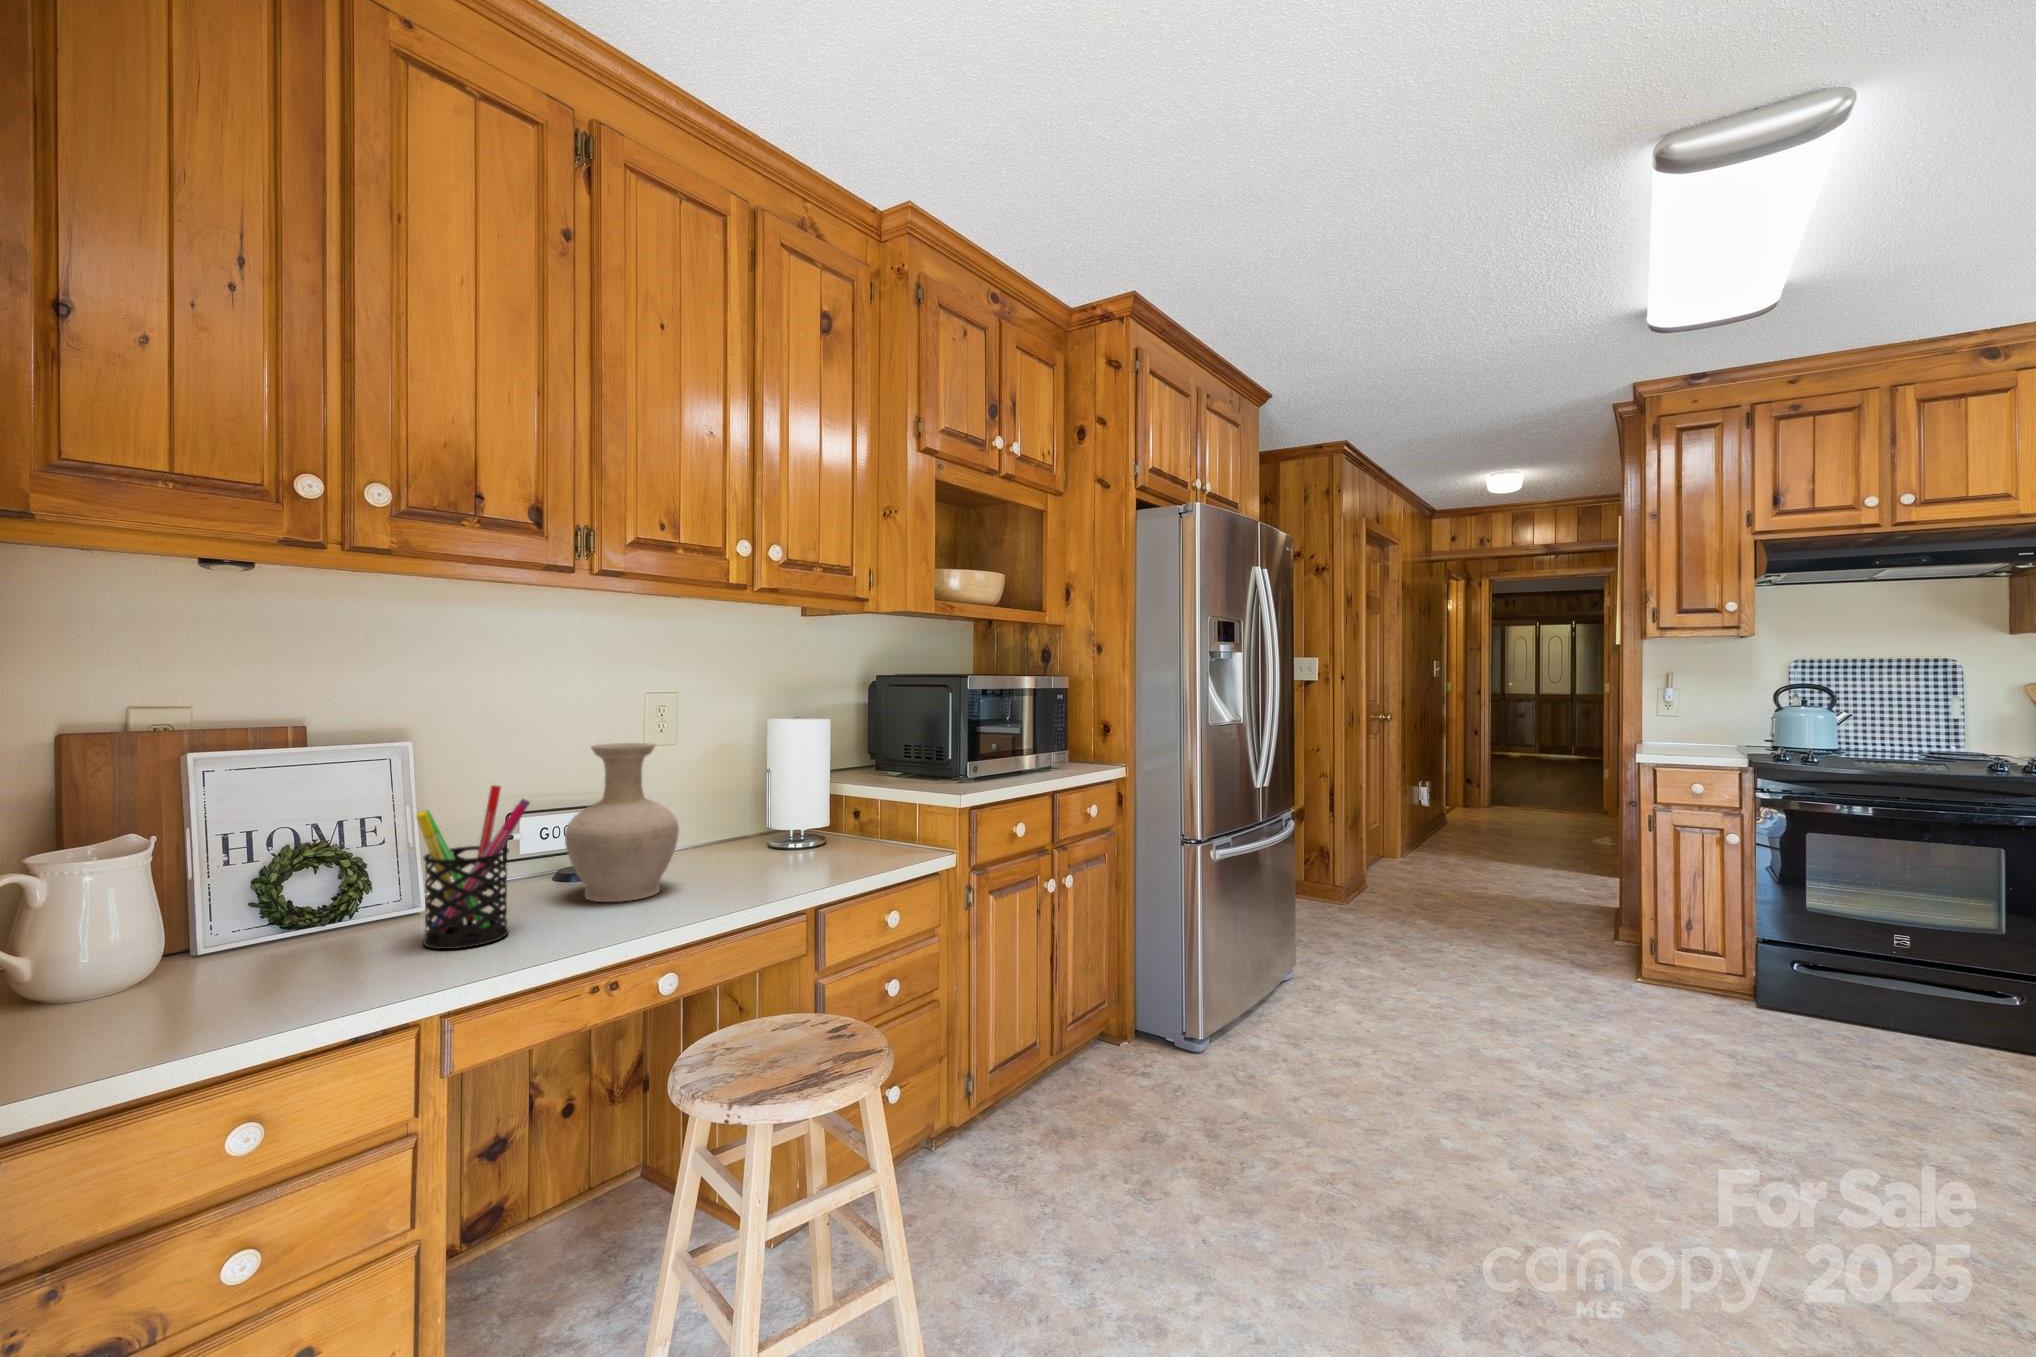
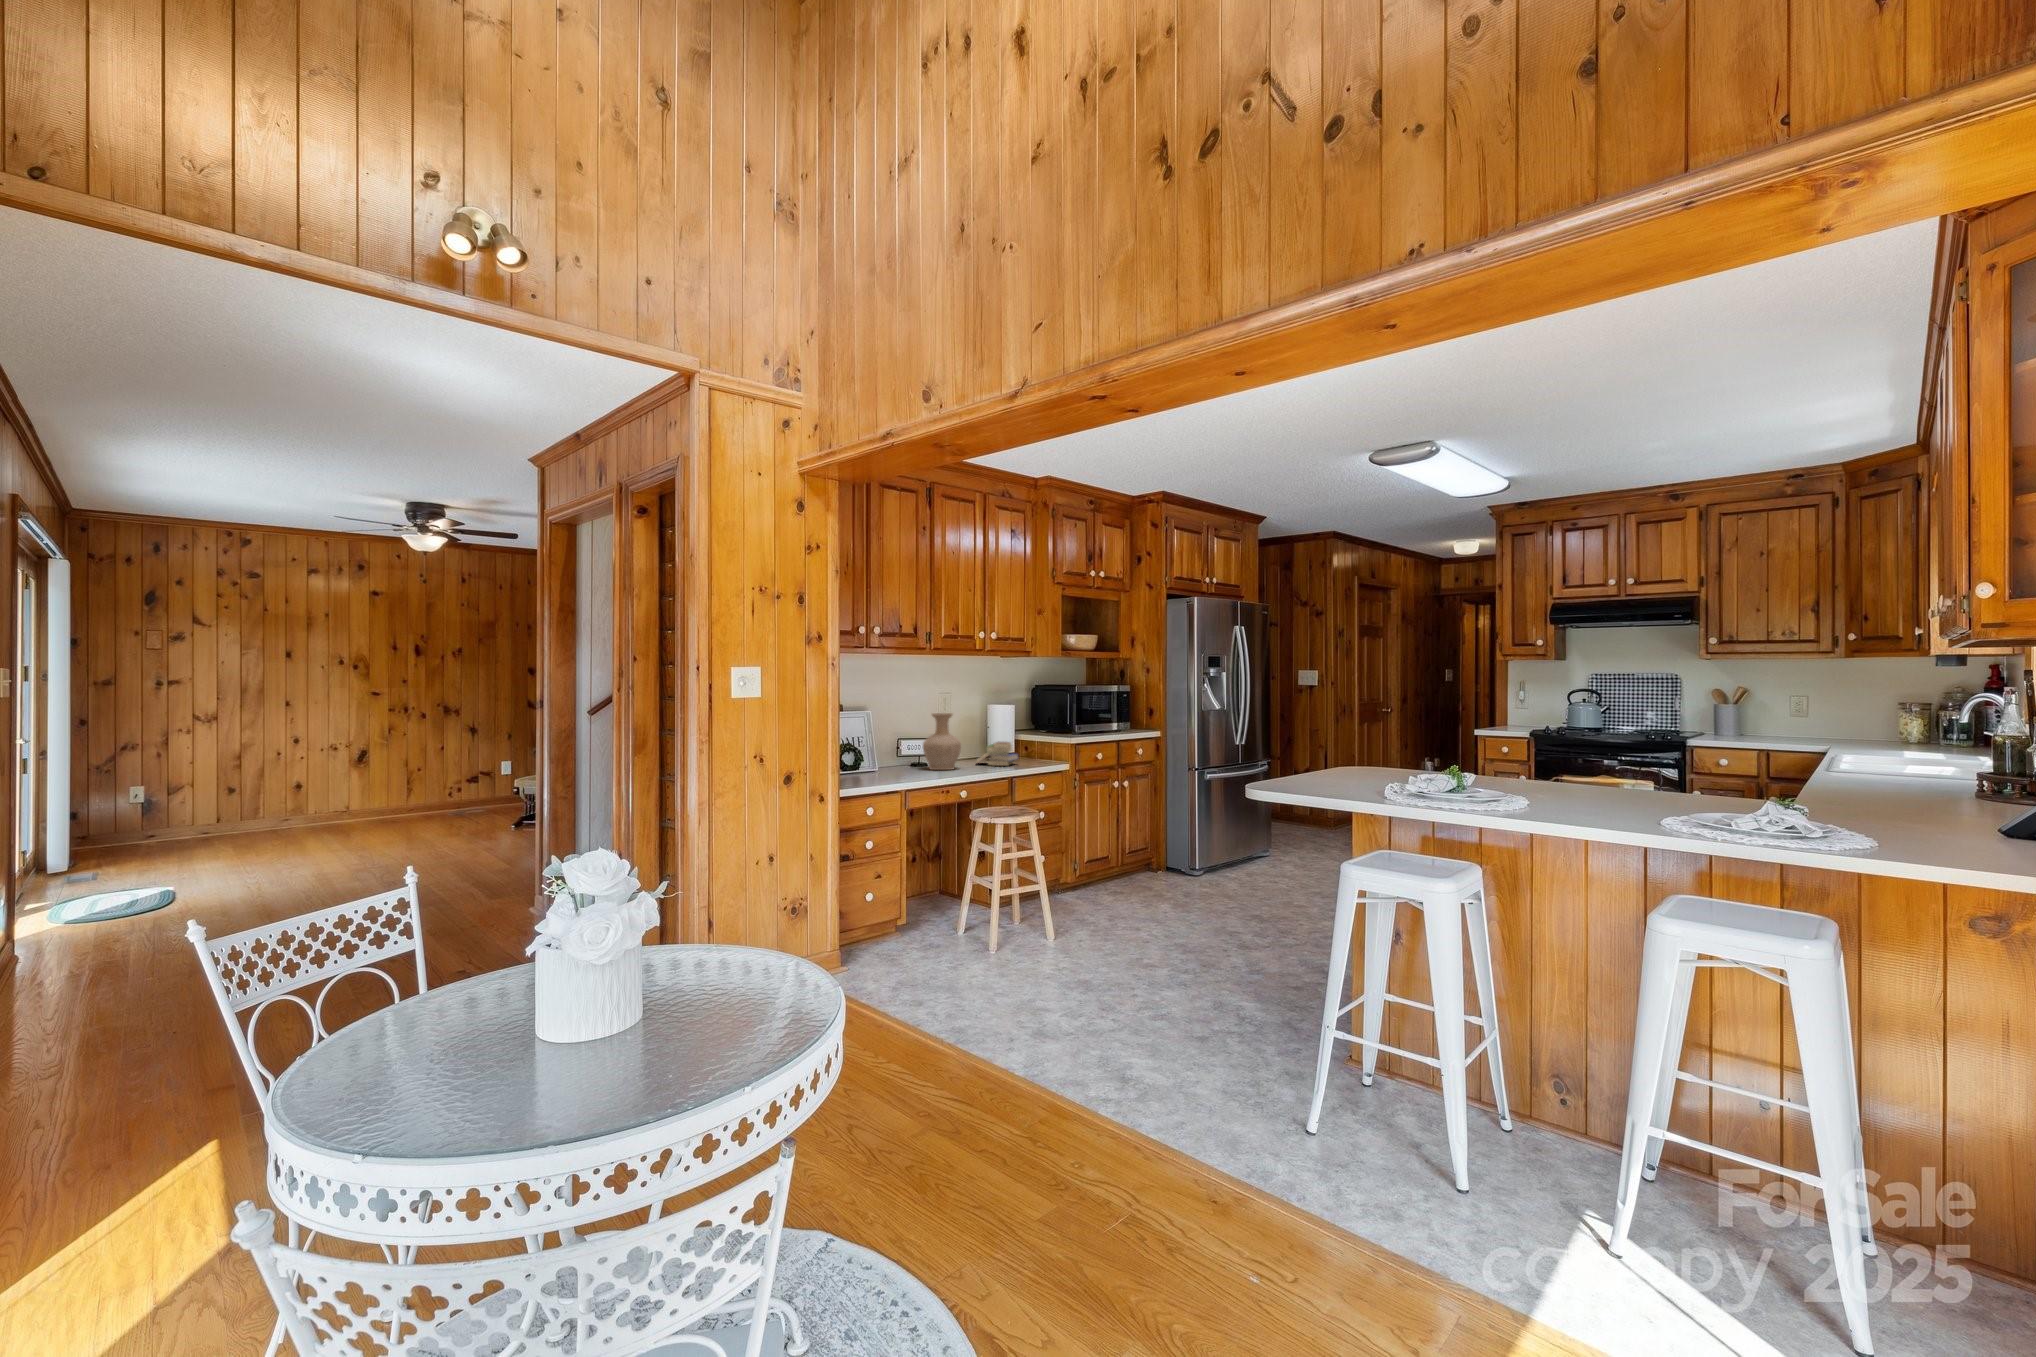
pen holder: present [416,785,530,949] -> none [887,725,920,776]
book: none [725,810,837,872] -> present [977,742,1018,766]

